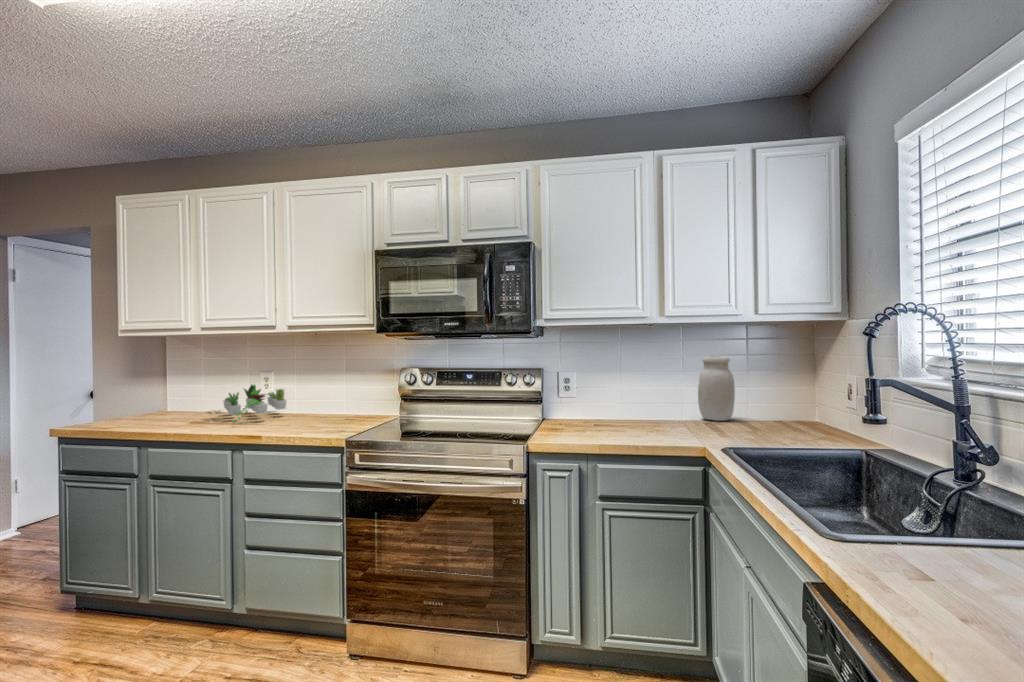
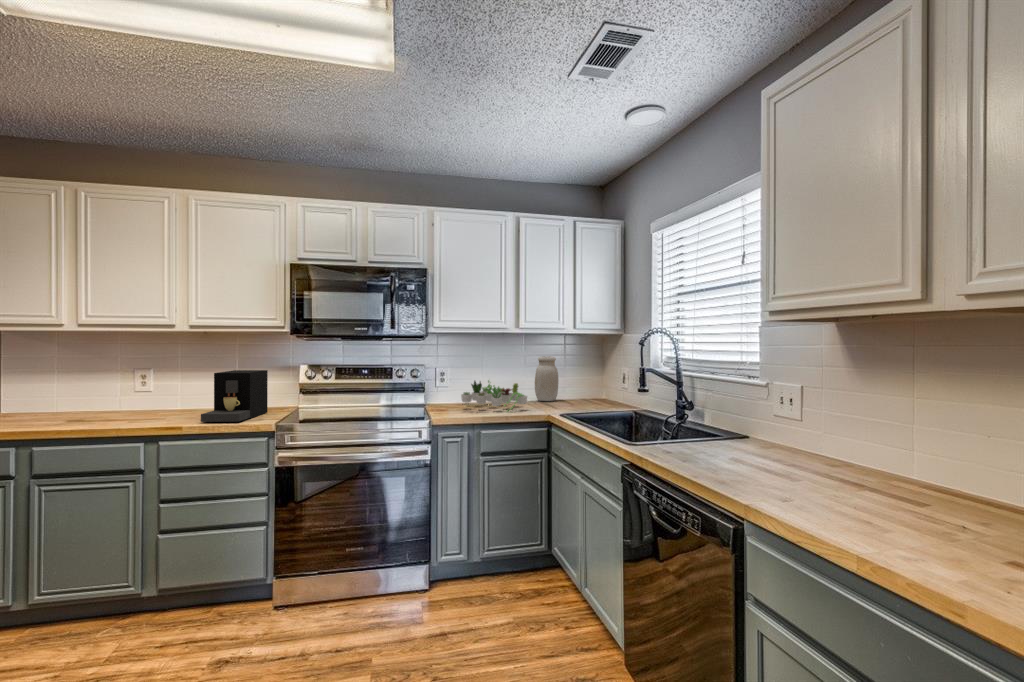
coffee maker: none [283,373,365,433] -> present [201,370,268,422]
succulent plant: present [209,384,287,422] -> present [461,381,527,412]

